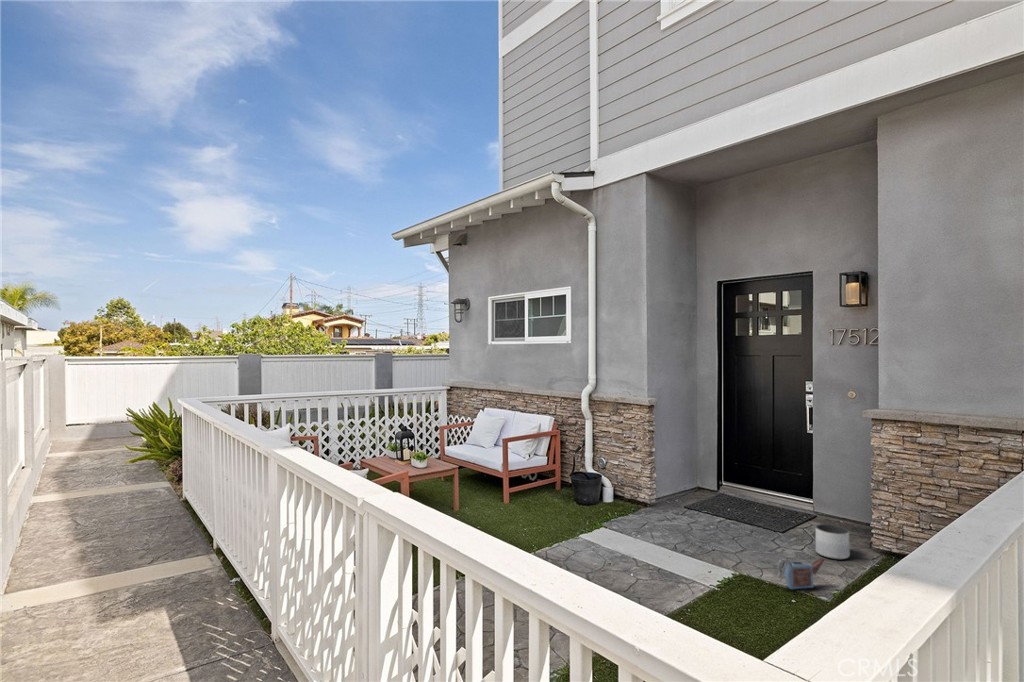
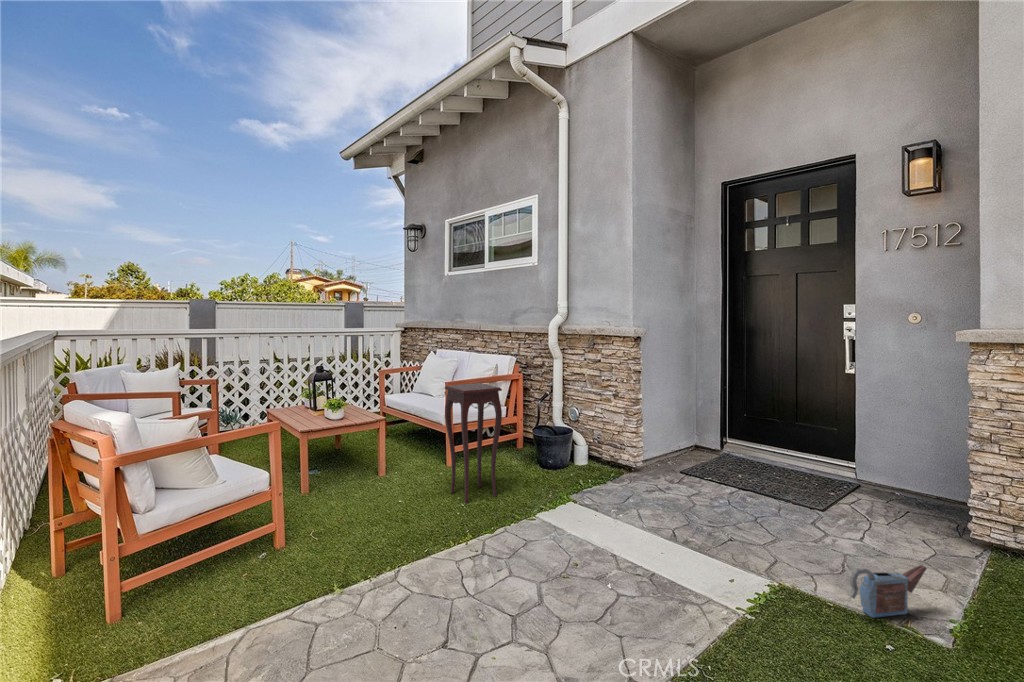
side table: none [510,441,552,529] -> present [445,383,502,503]
planter: present [816,524,850,560] -> none [883,502,941,557]

